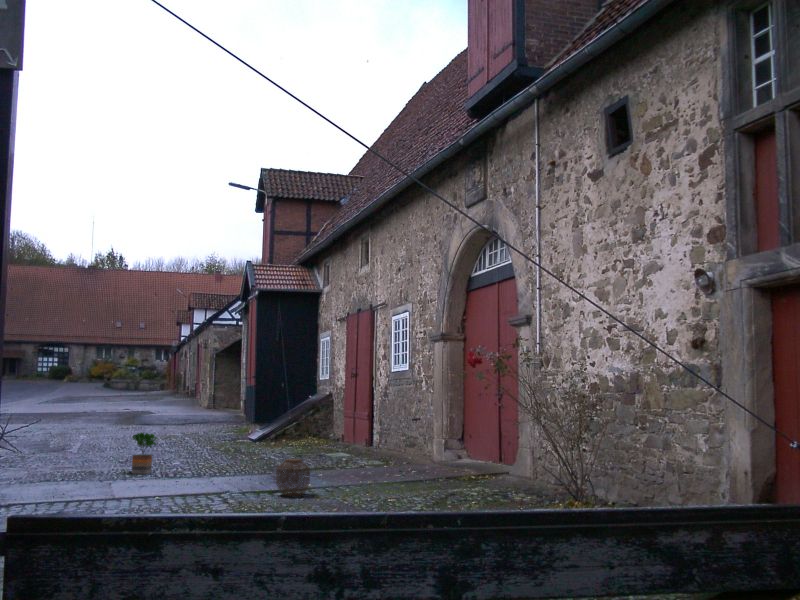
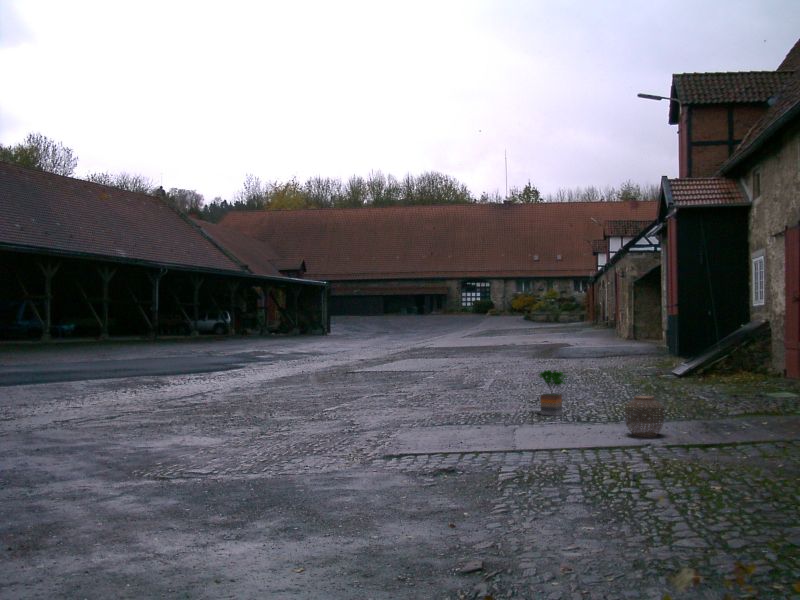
woven basket: present [276,459,310,496] -> present [625,396,664,436]

